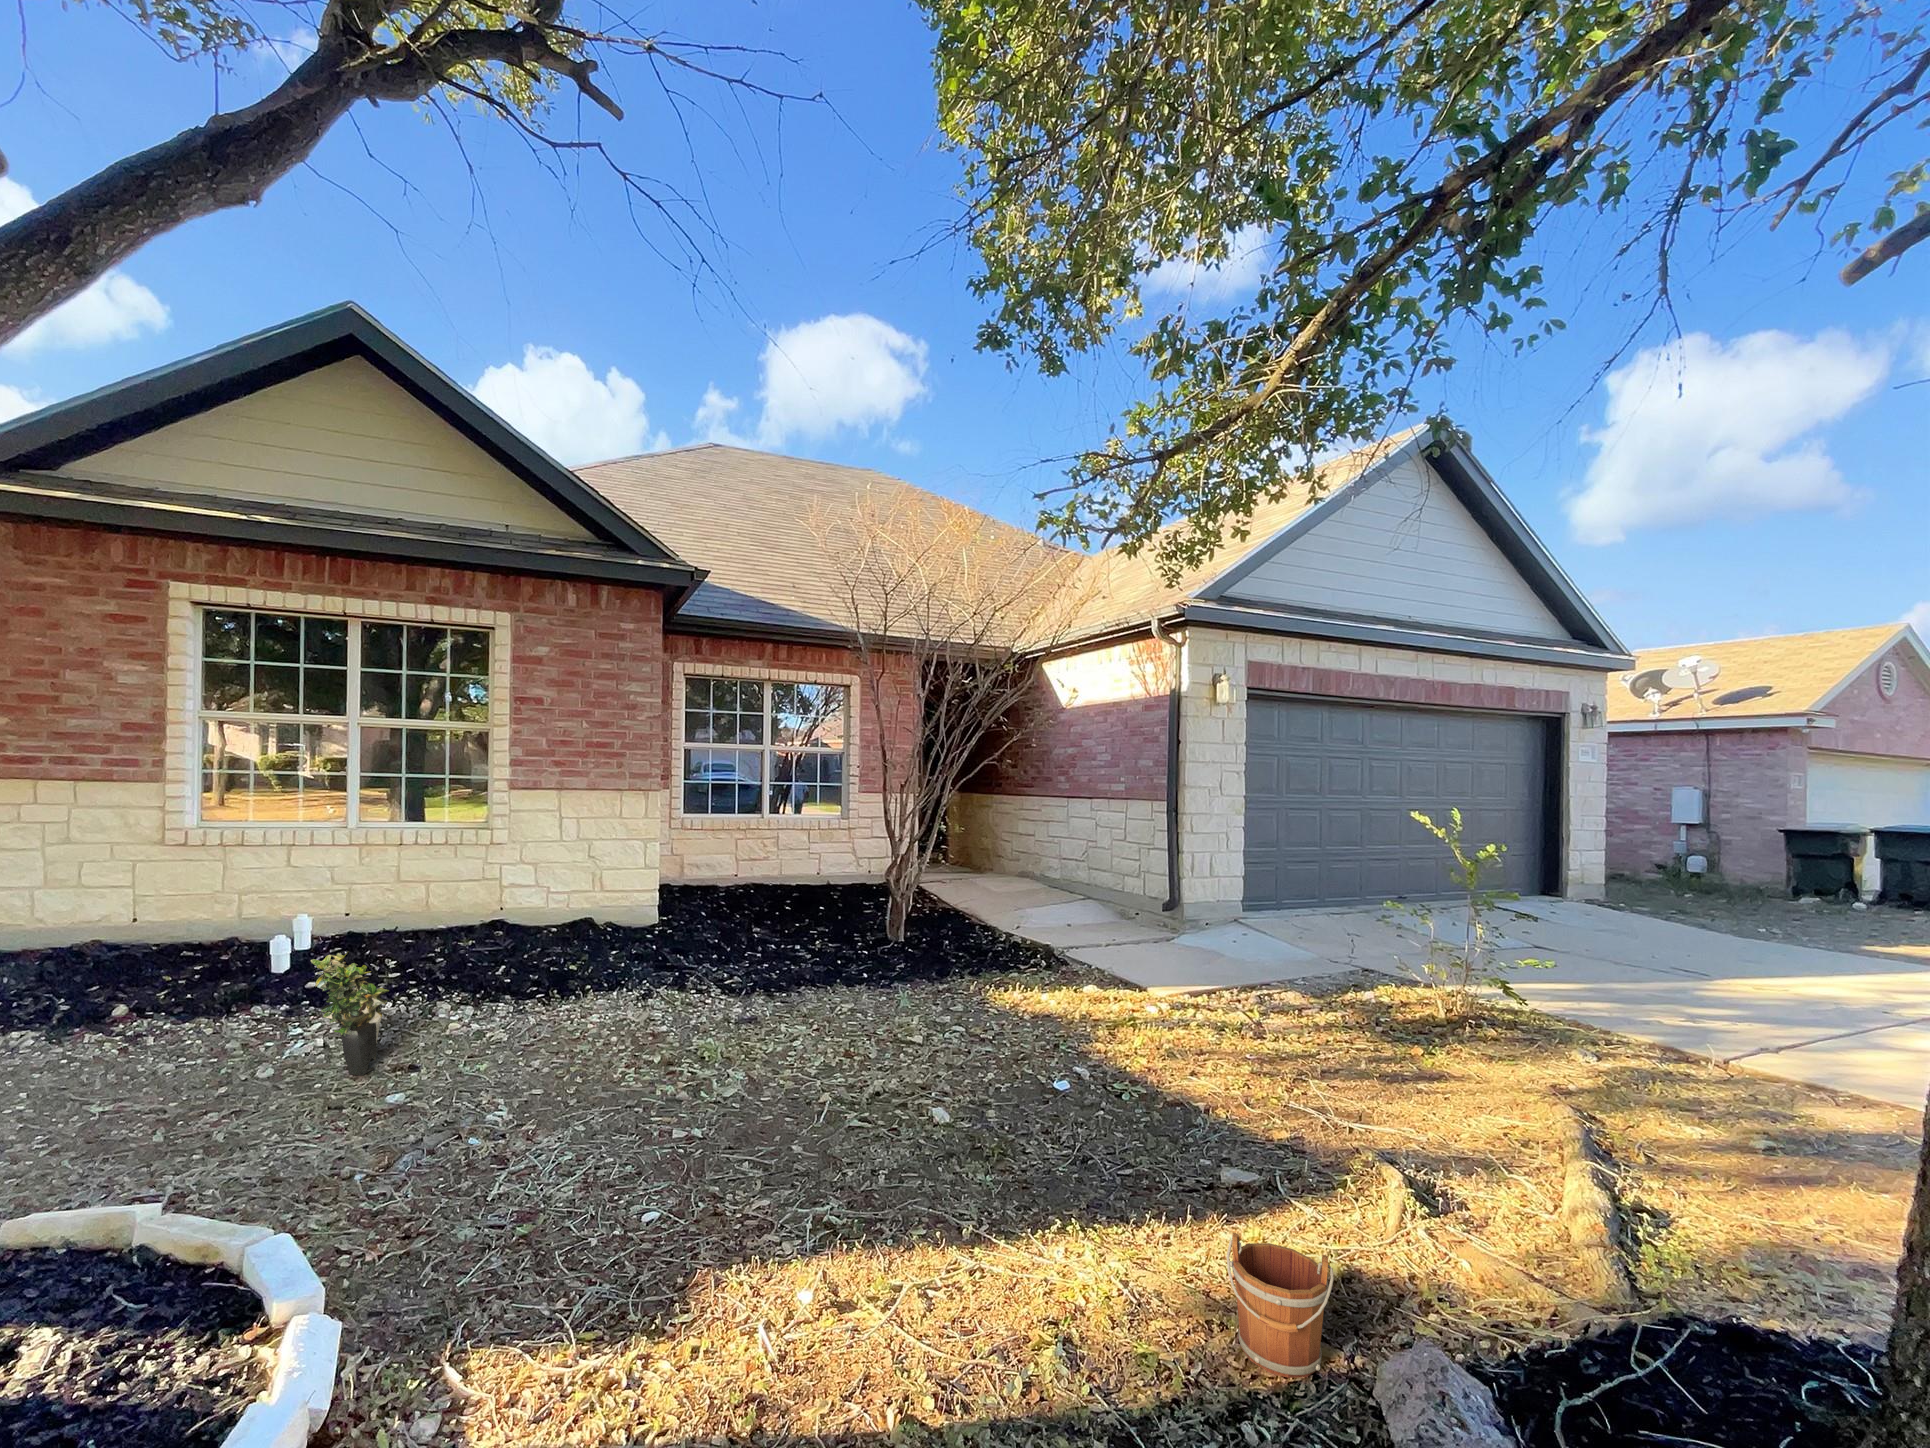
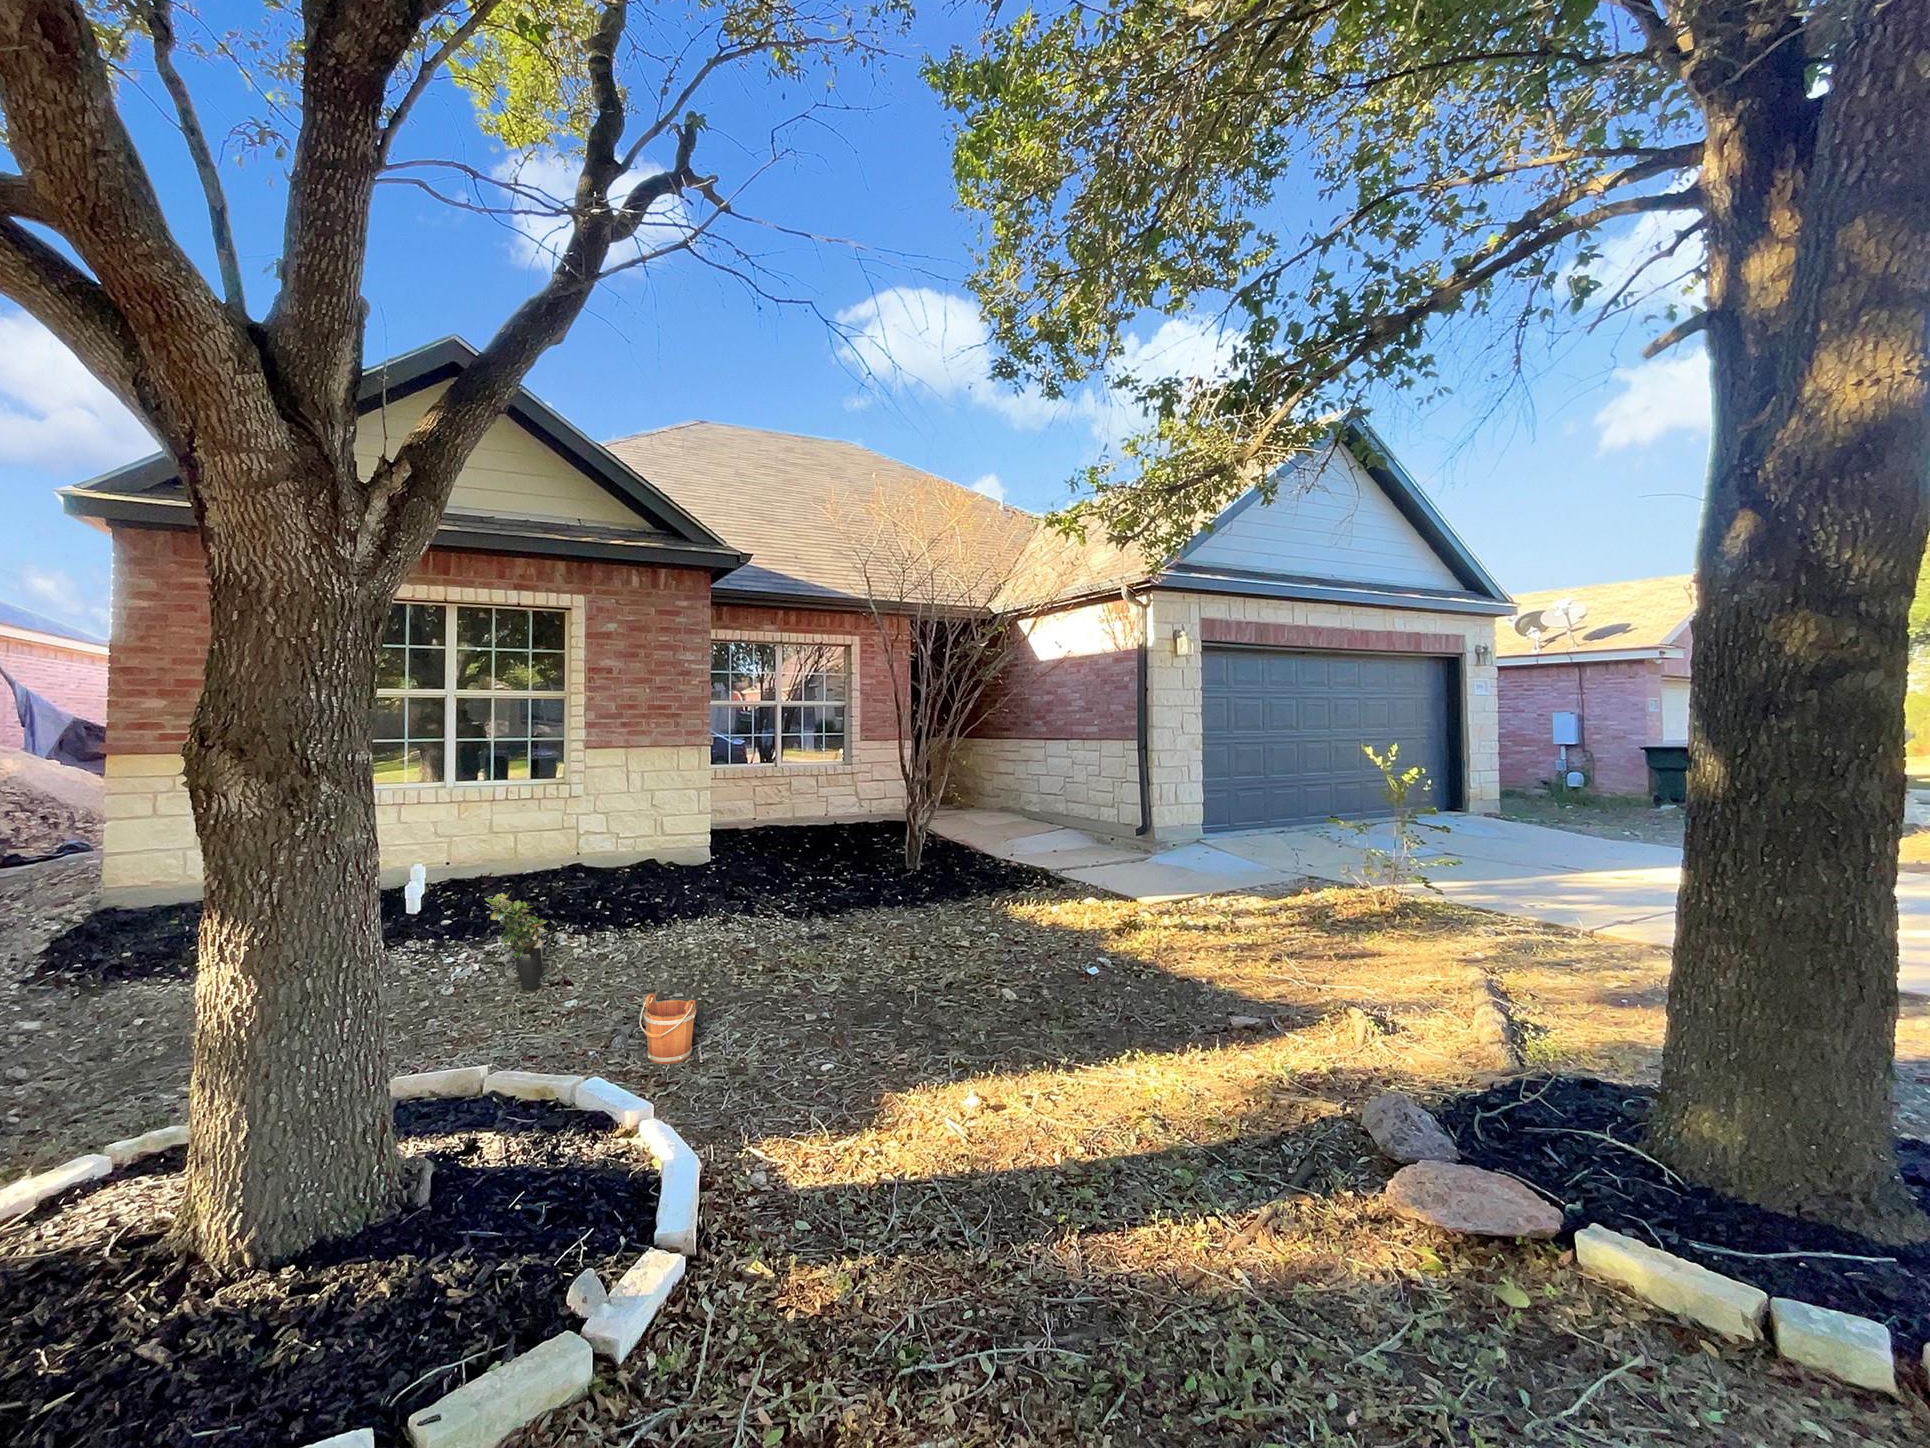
bucket: present [1227,1233,1334,1378] -> present [639,994,696,1064]

